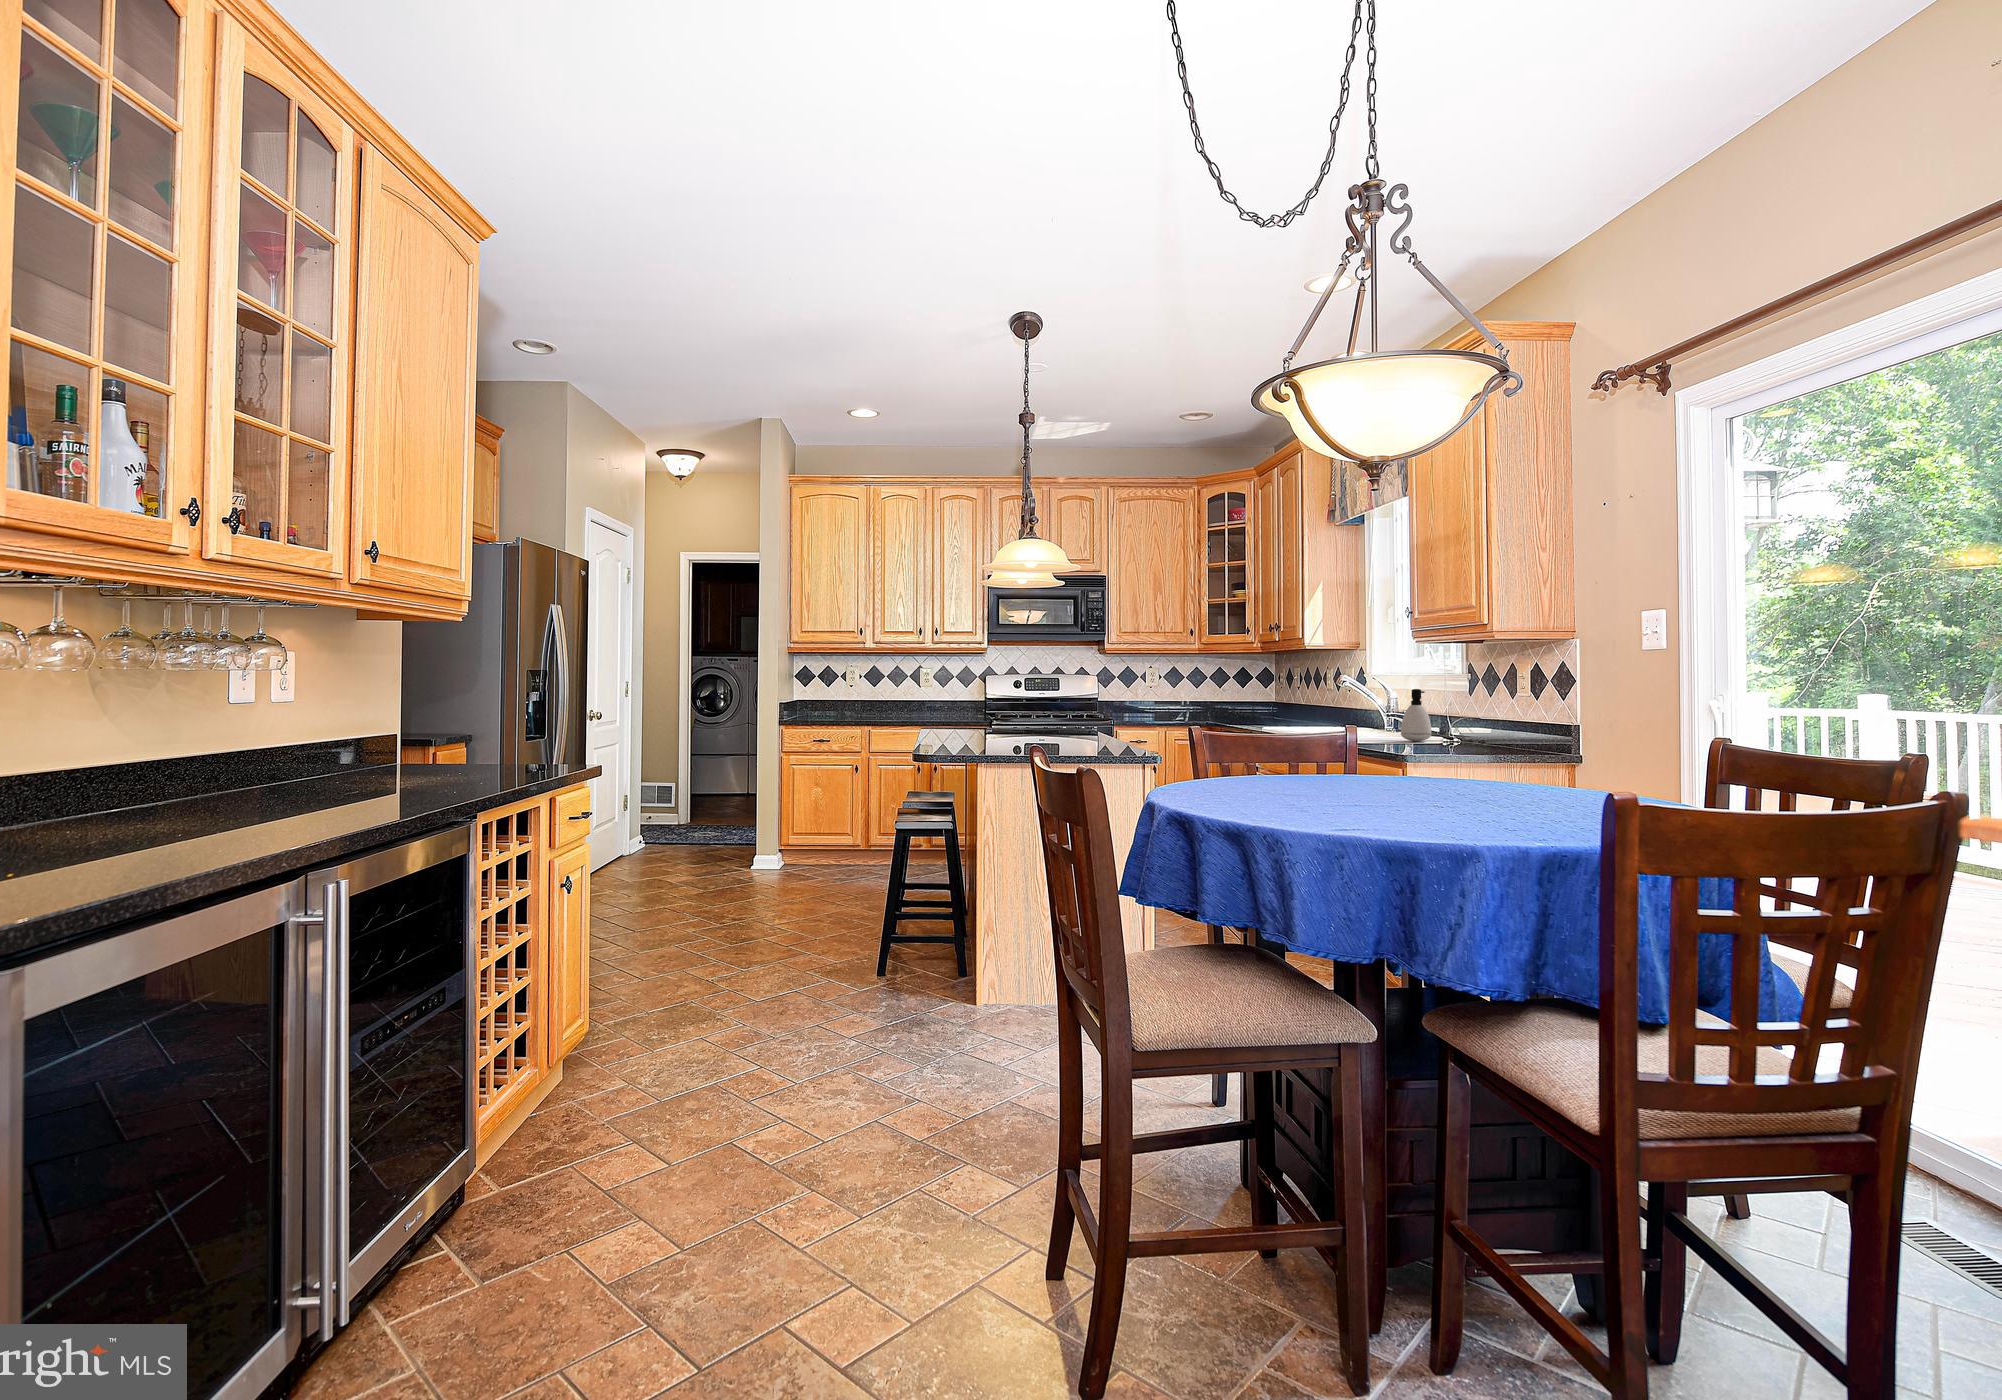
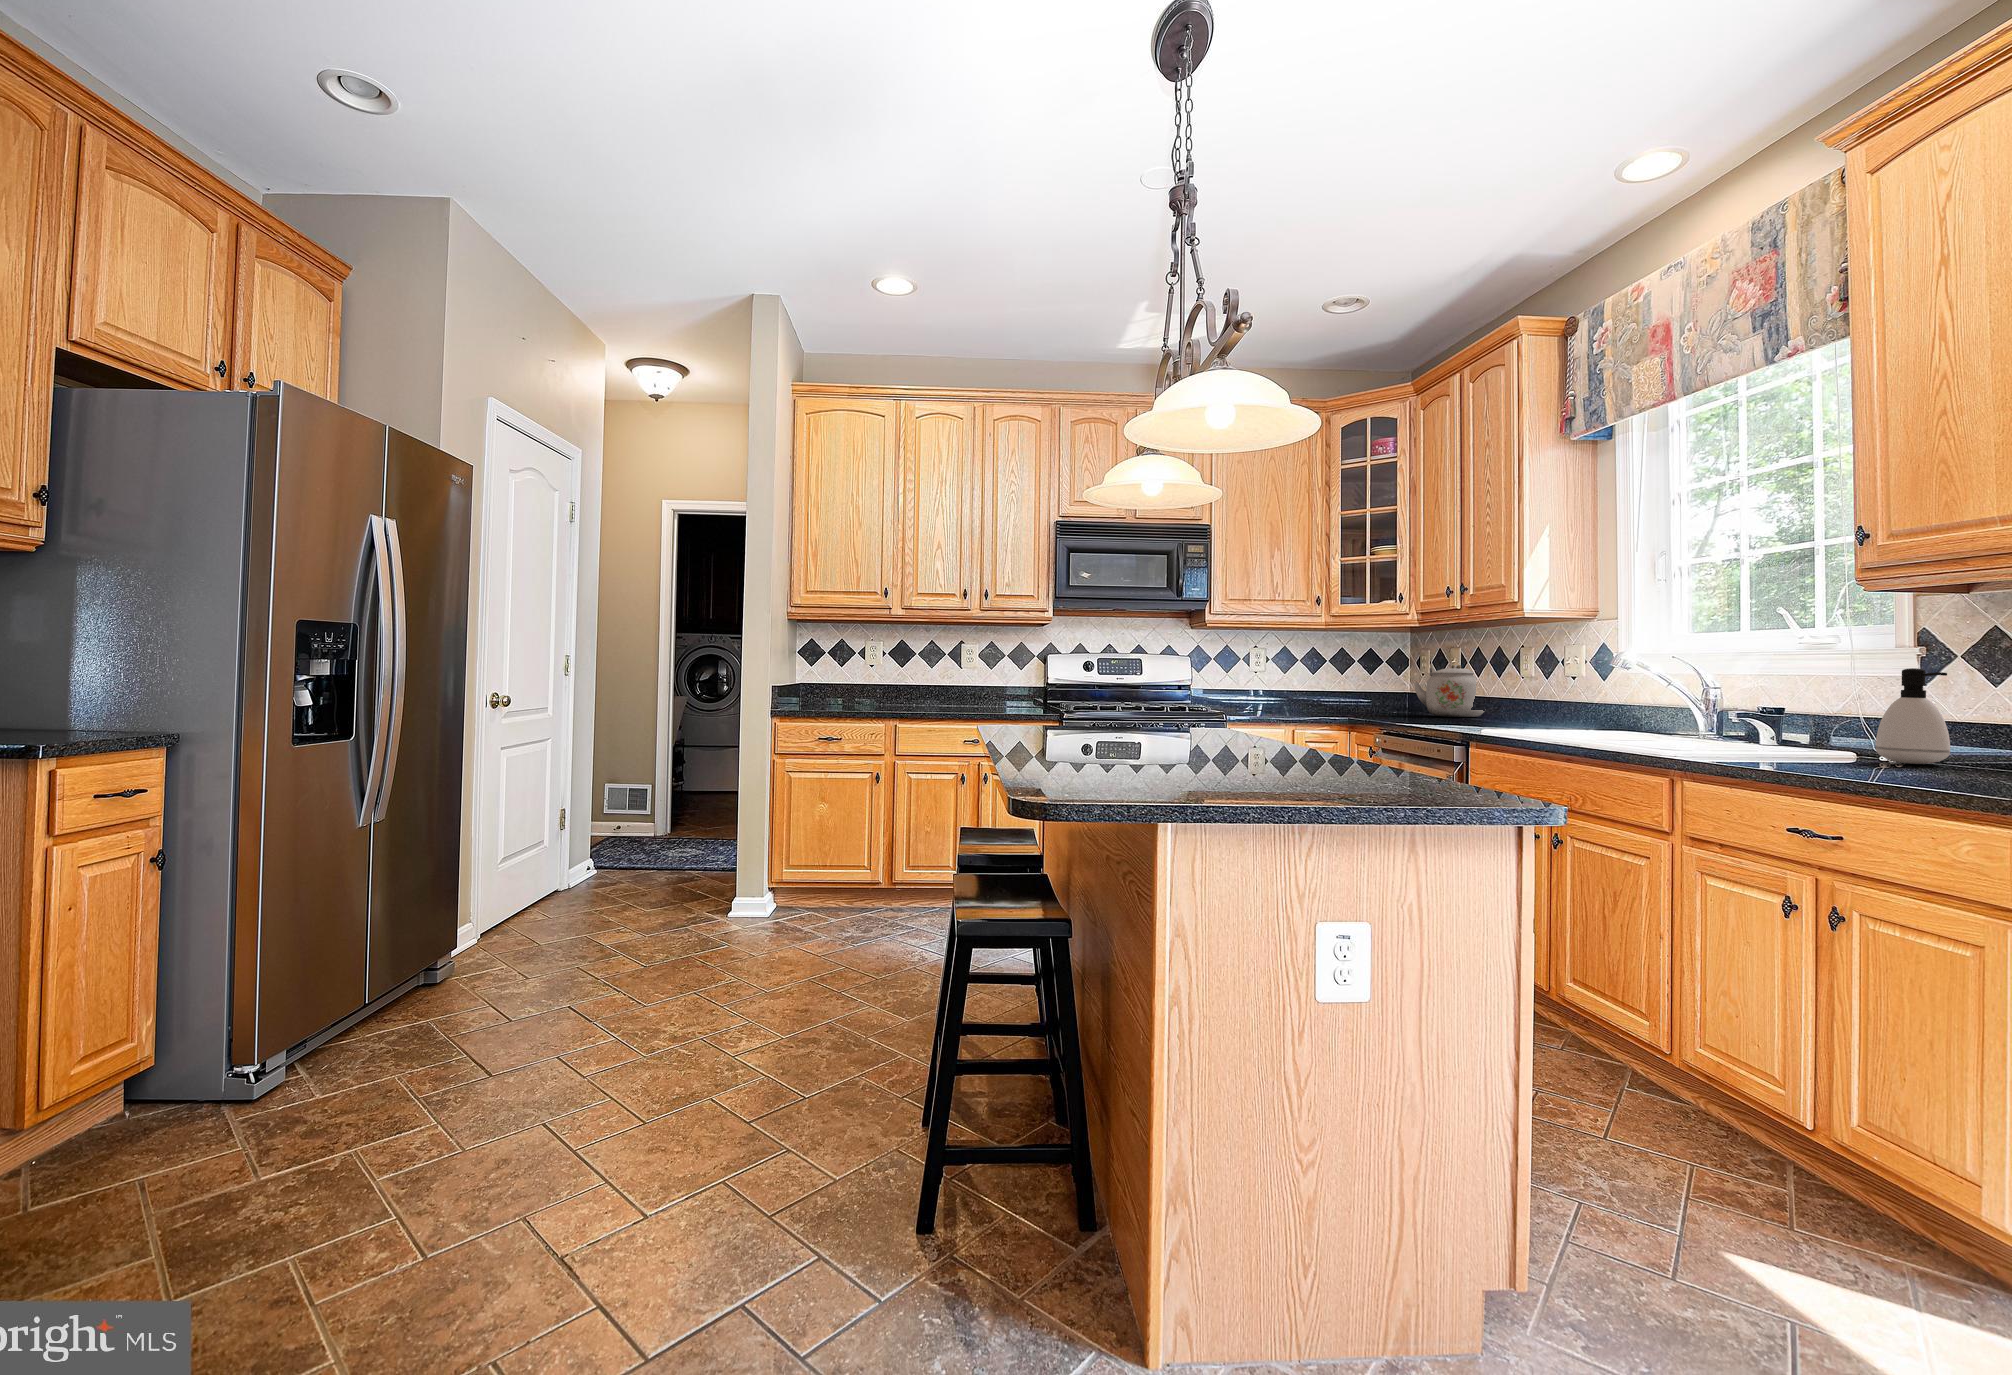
kettle: none [1262,681,1316,720] -> present [1414,665,1484,717]

